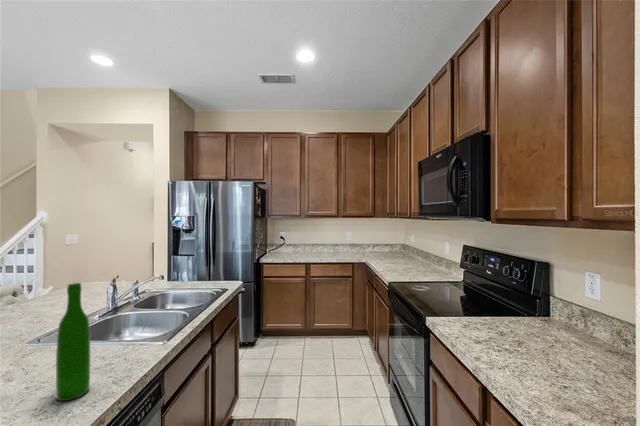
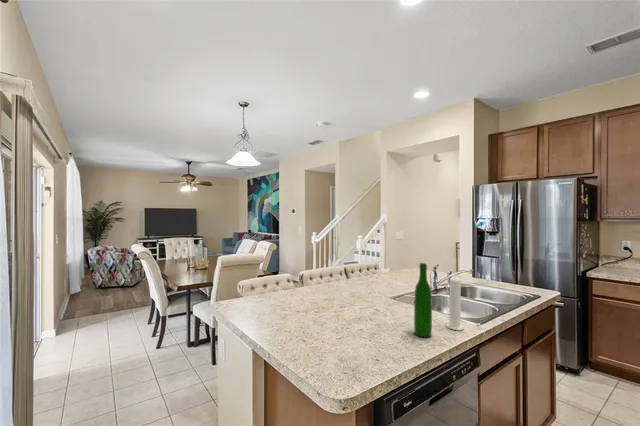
candle: none [119,286,144,364] -> present [446,272,464,330]

